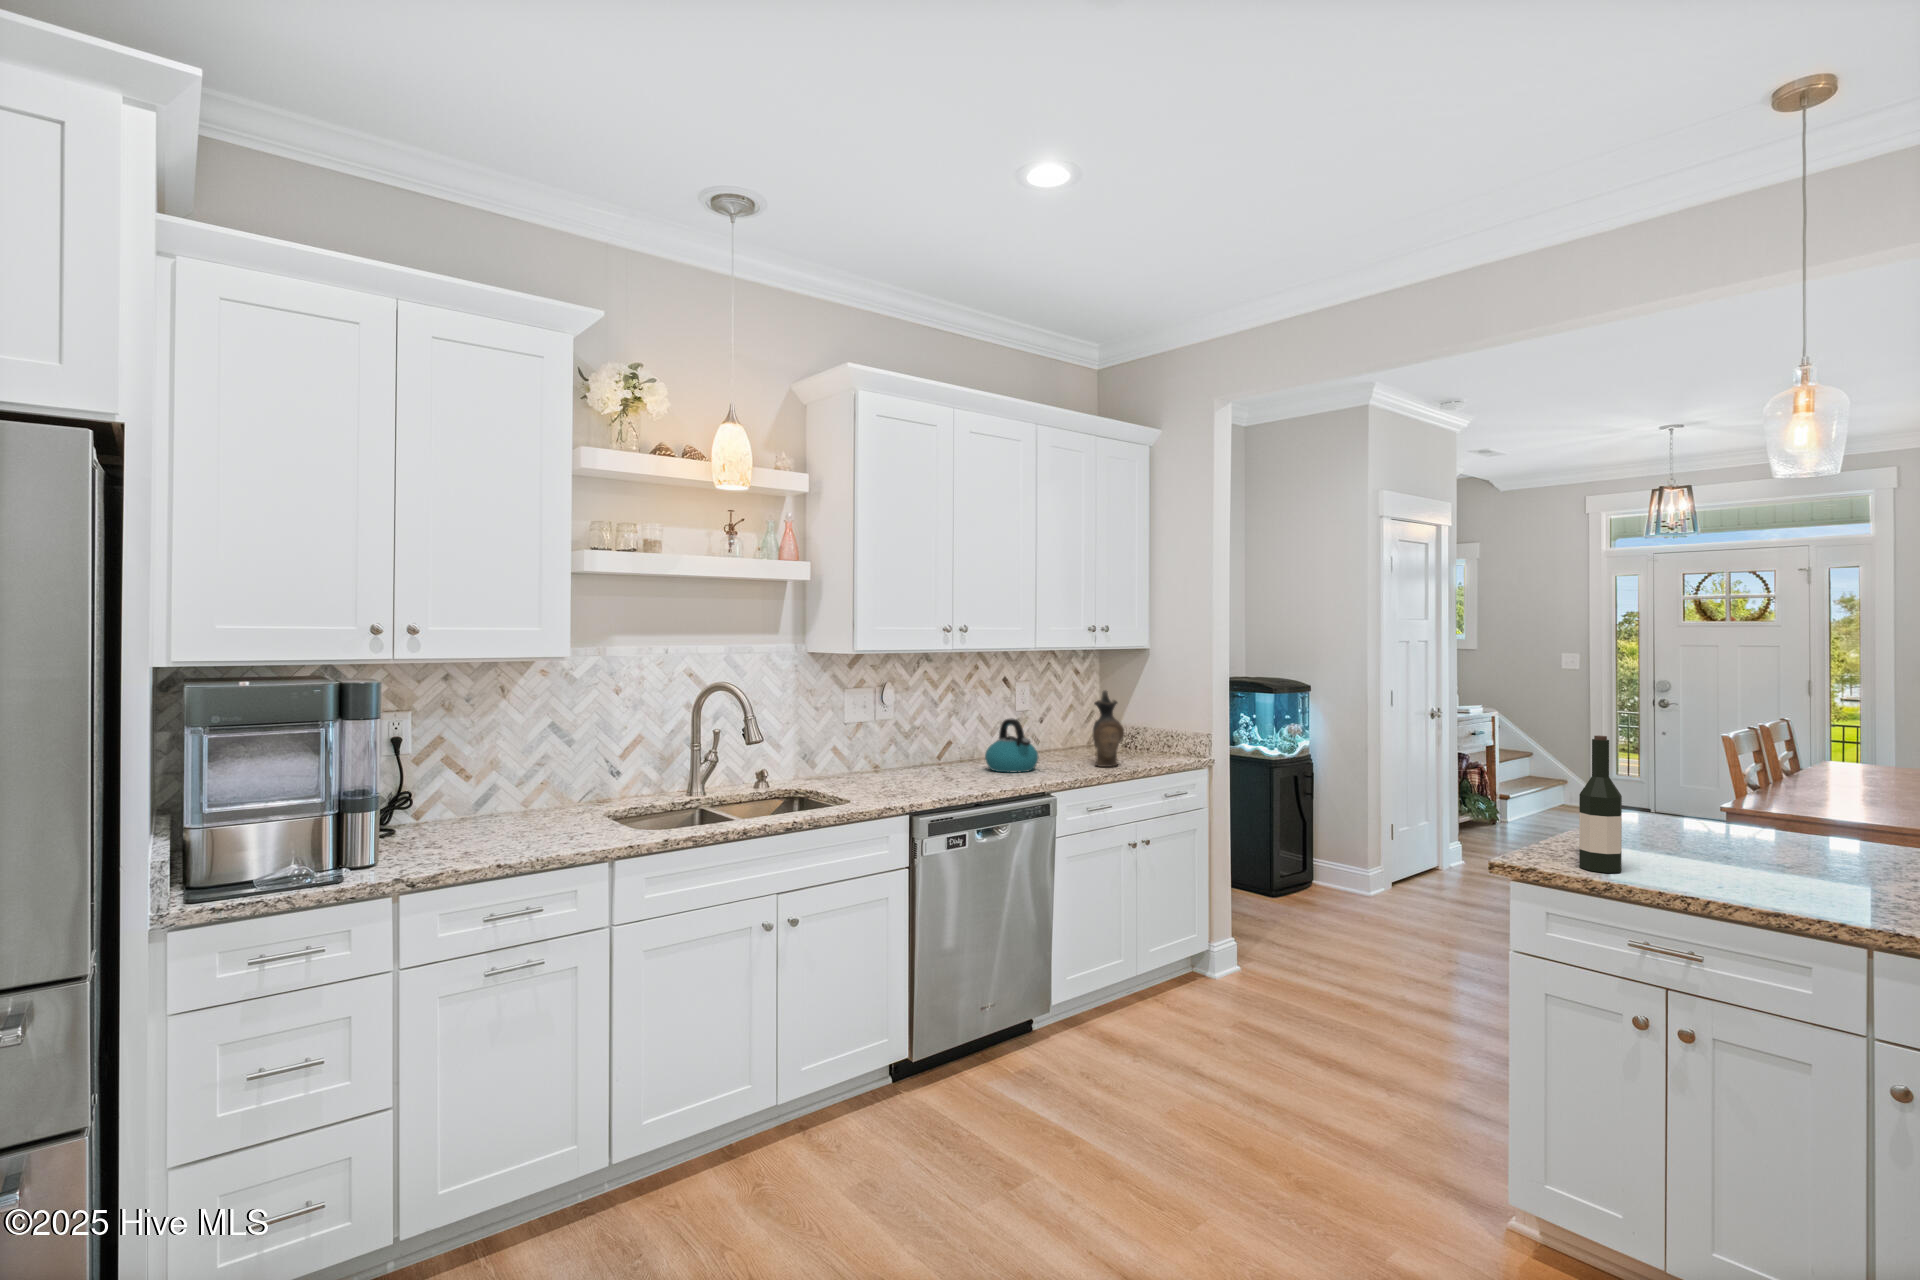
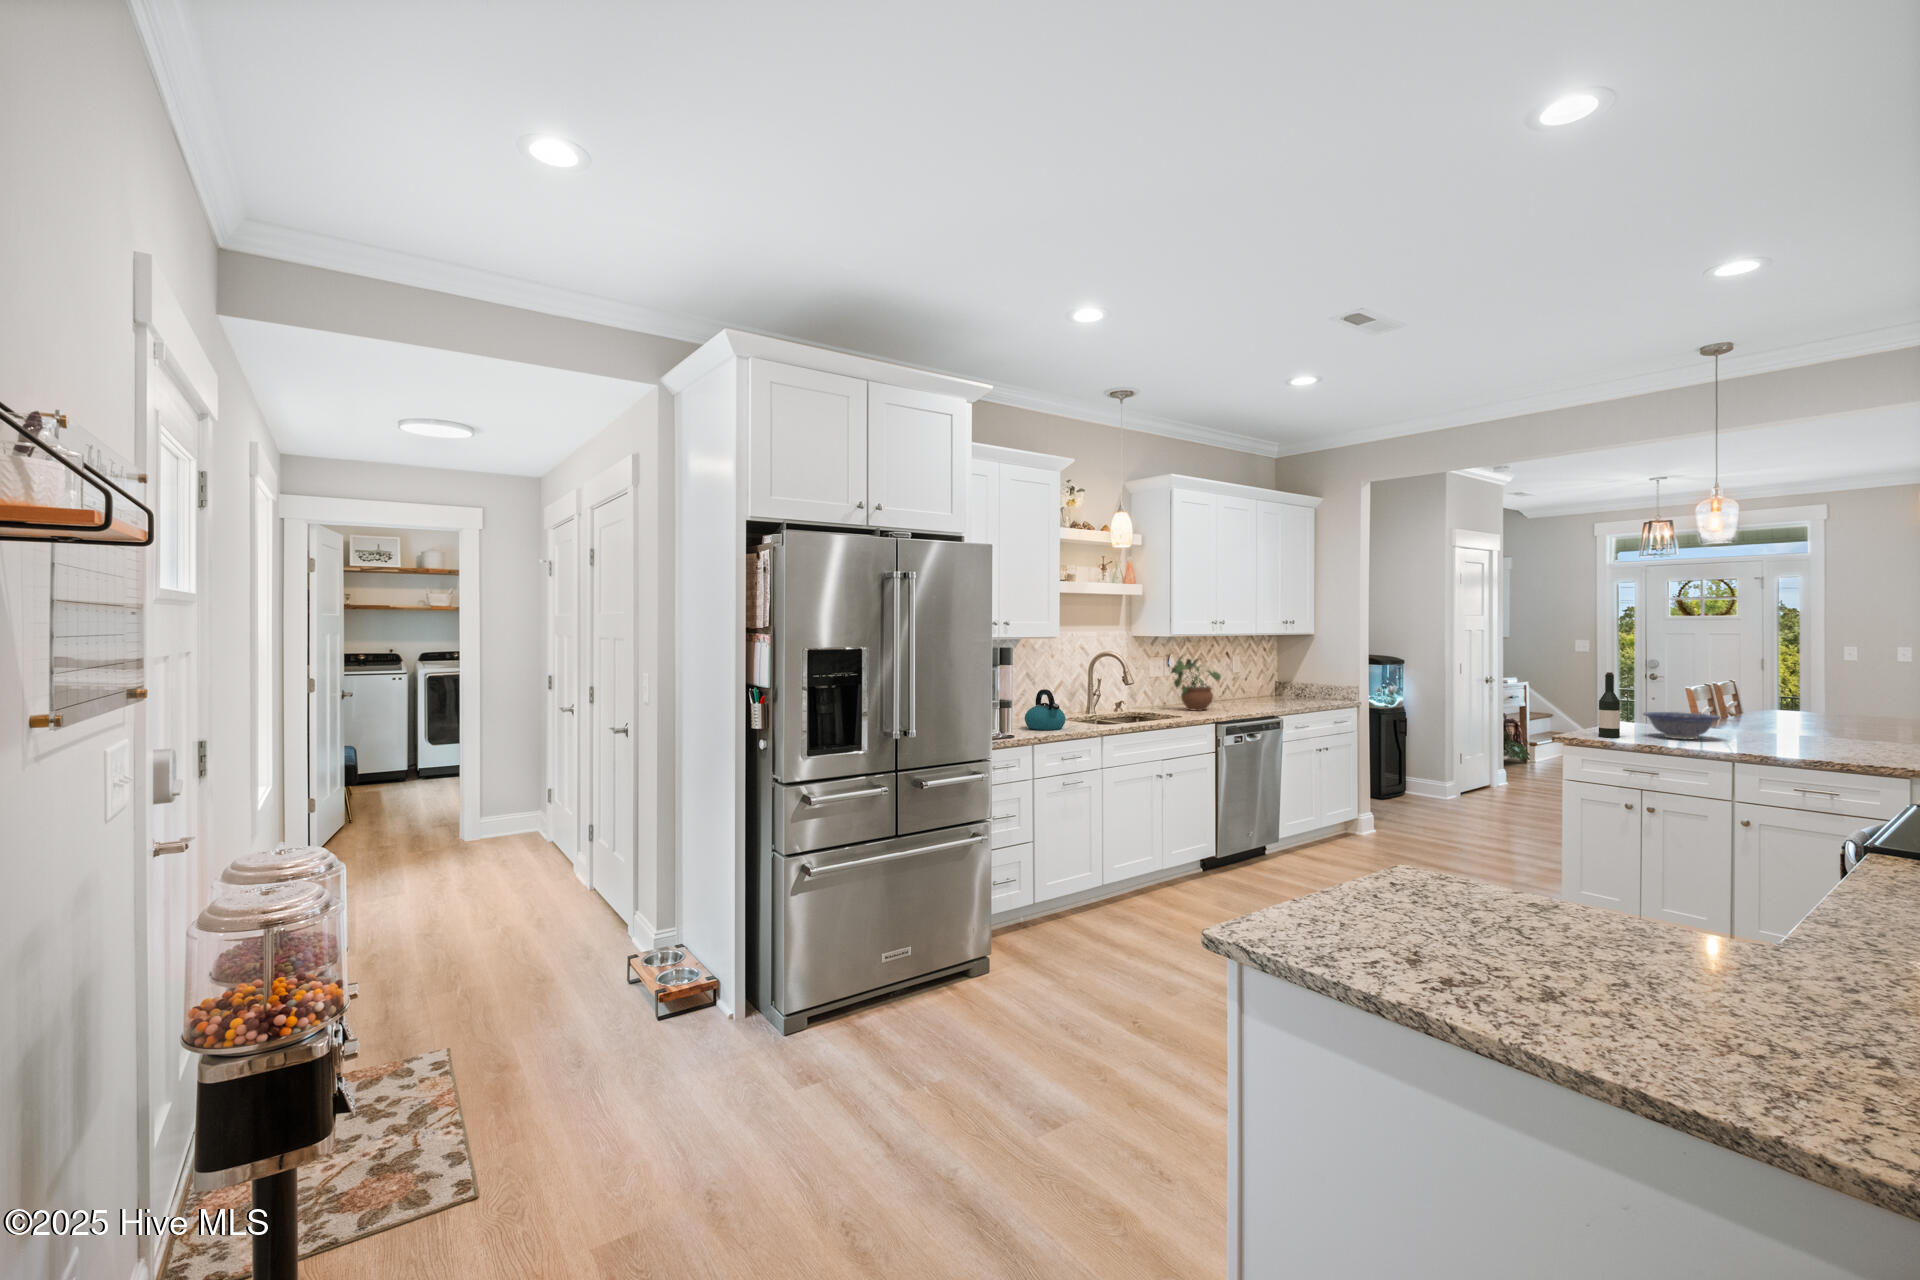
potted plant: none [868,684,954,782] -> present [1171,656,1221,711]
ceramic pitcher: present [1093,690,1124,767] -> none [1291,659,1312,705]
kettle: present [985,719,1038,773] -> present [1025,689,1066,730]
decorative bowl: none [1667,813,1830,879] -> present [1644,712,1720,740]

